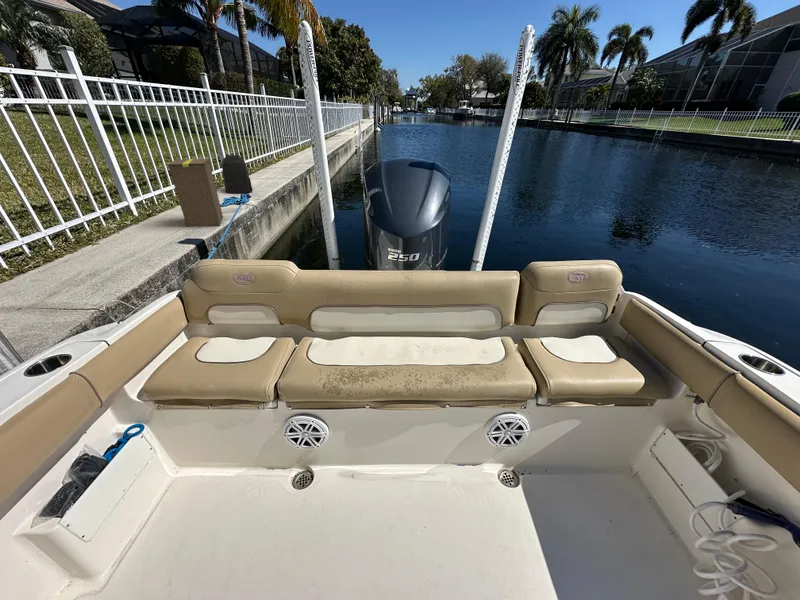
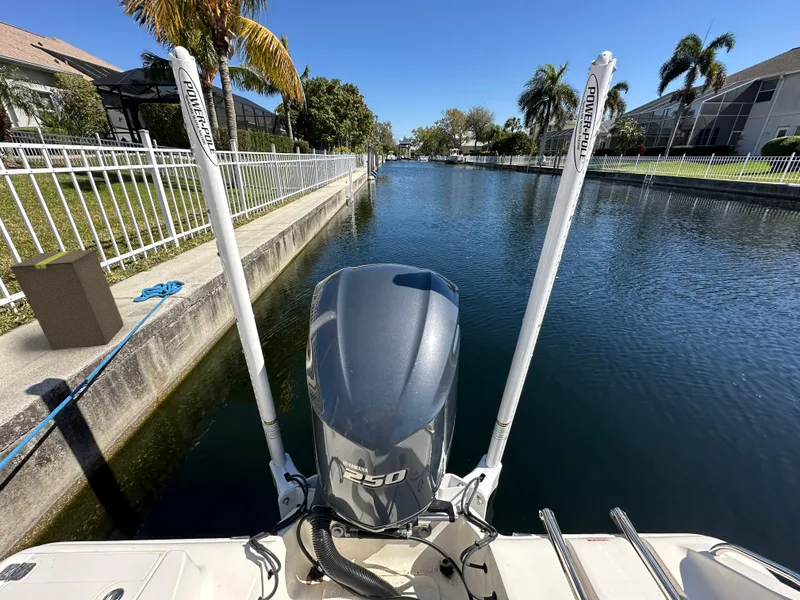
backpack: present [222,155,252,194] -> none [152,226,196,276]

